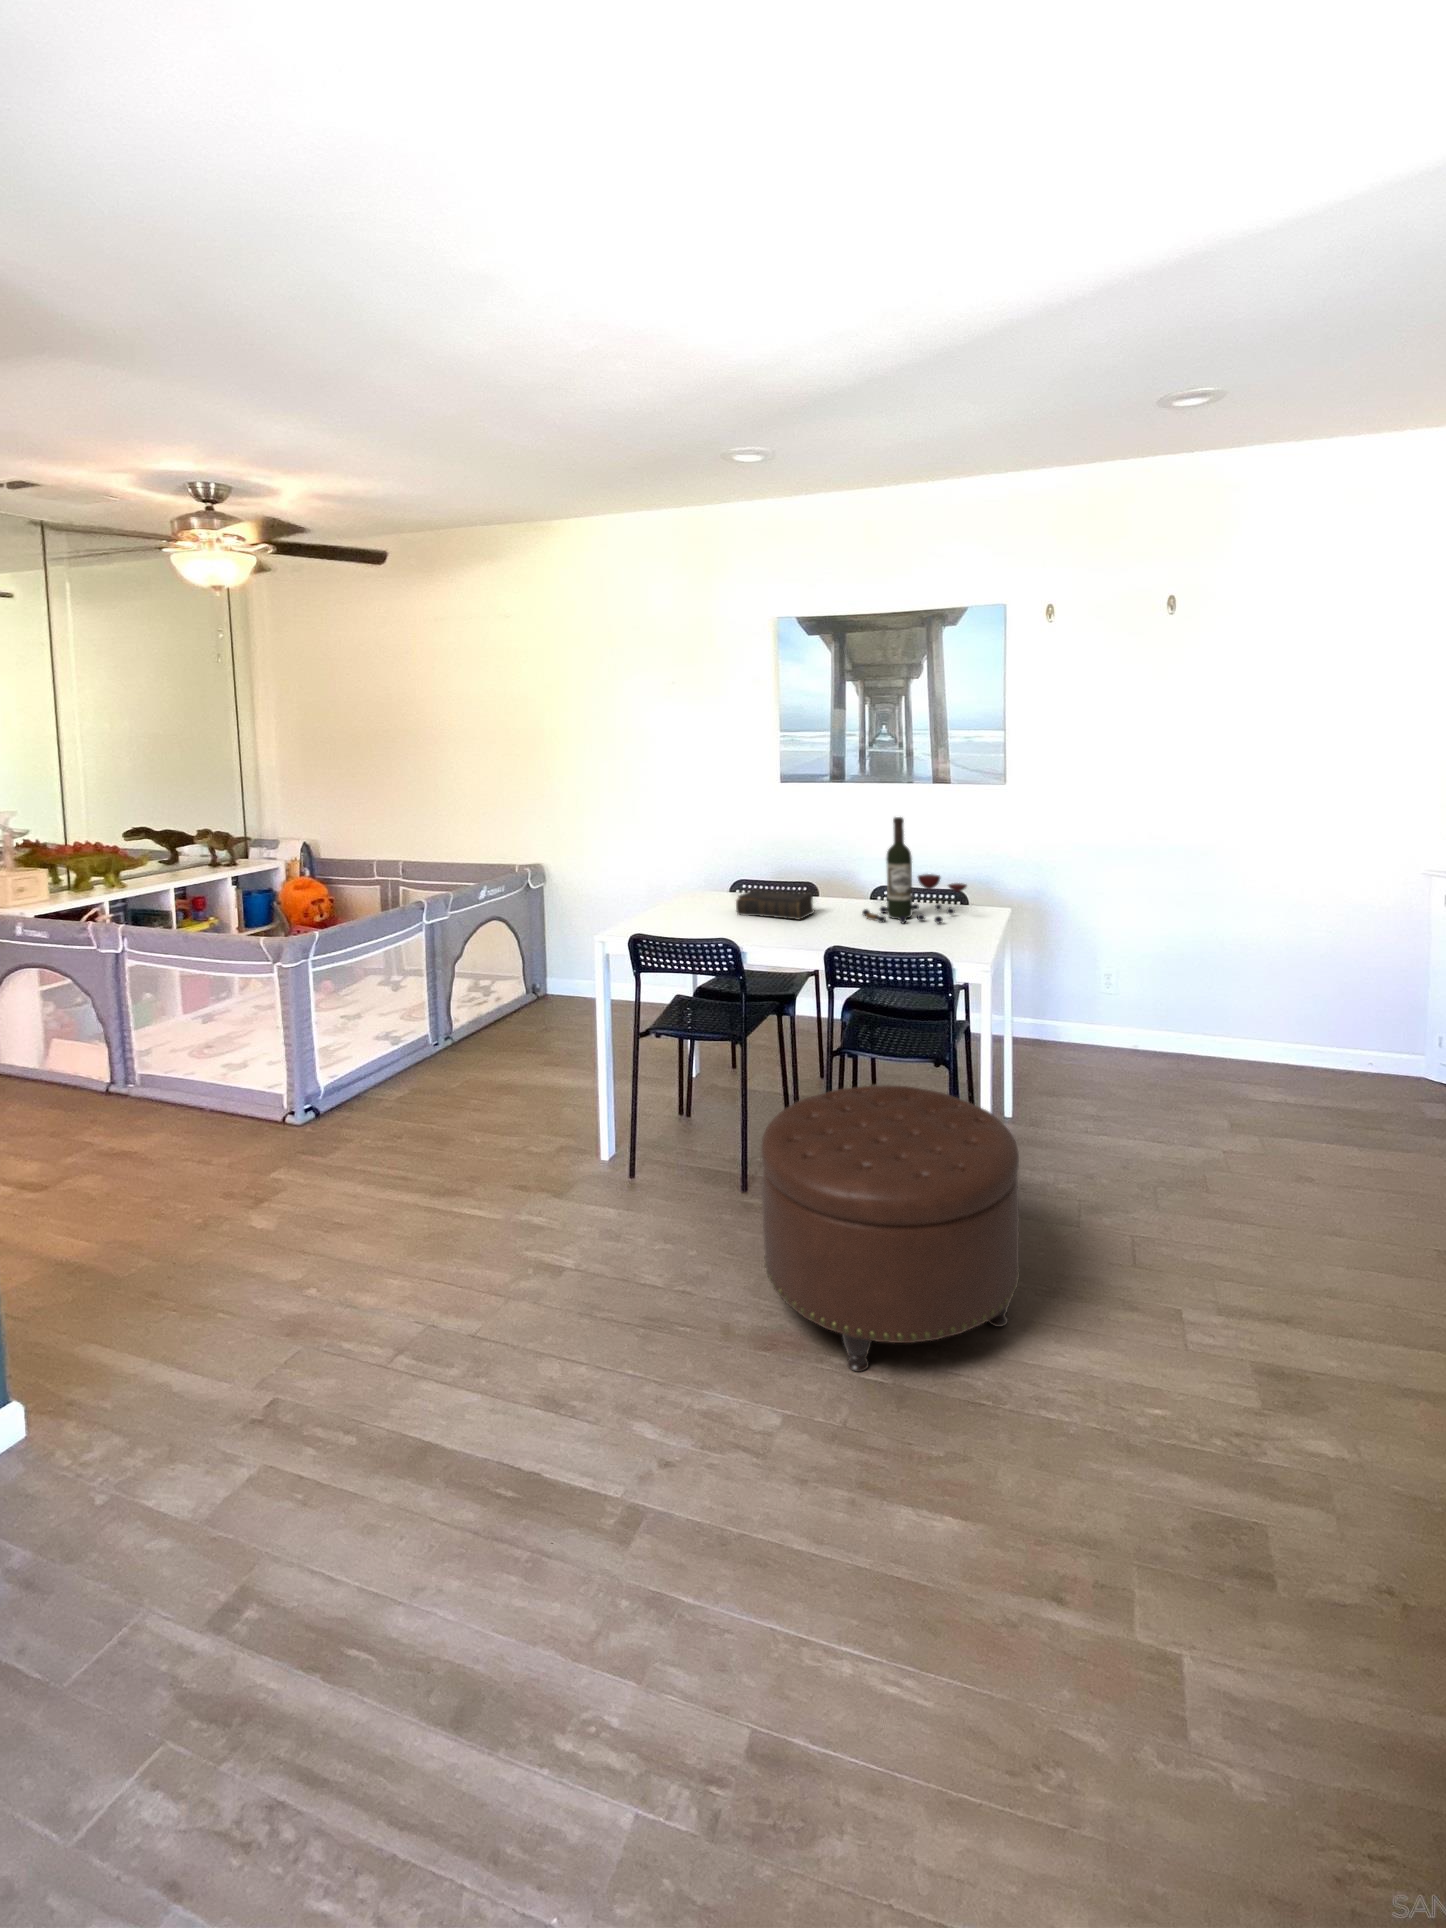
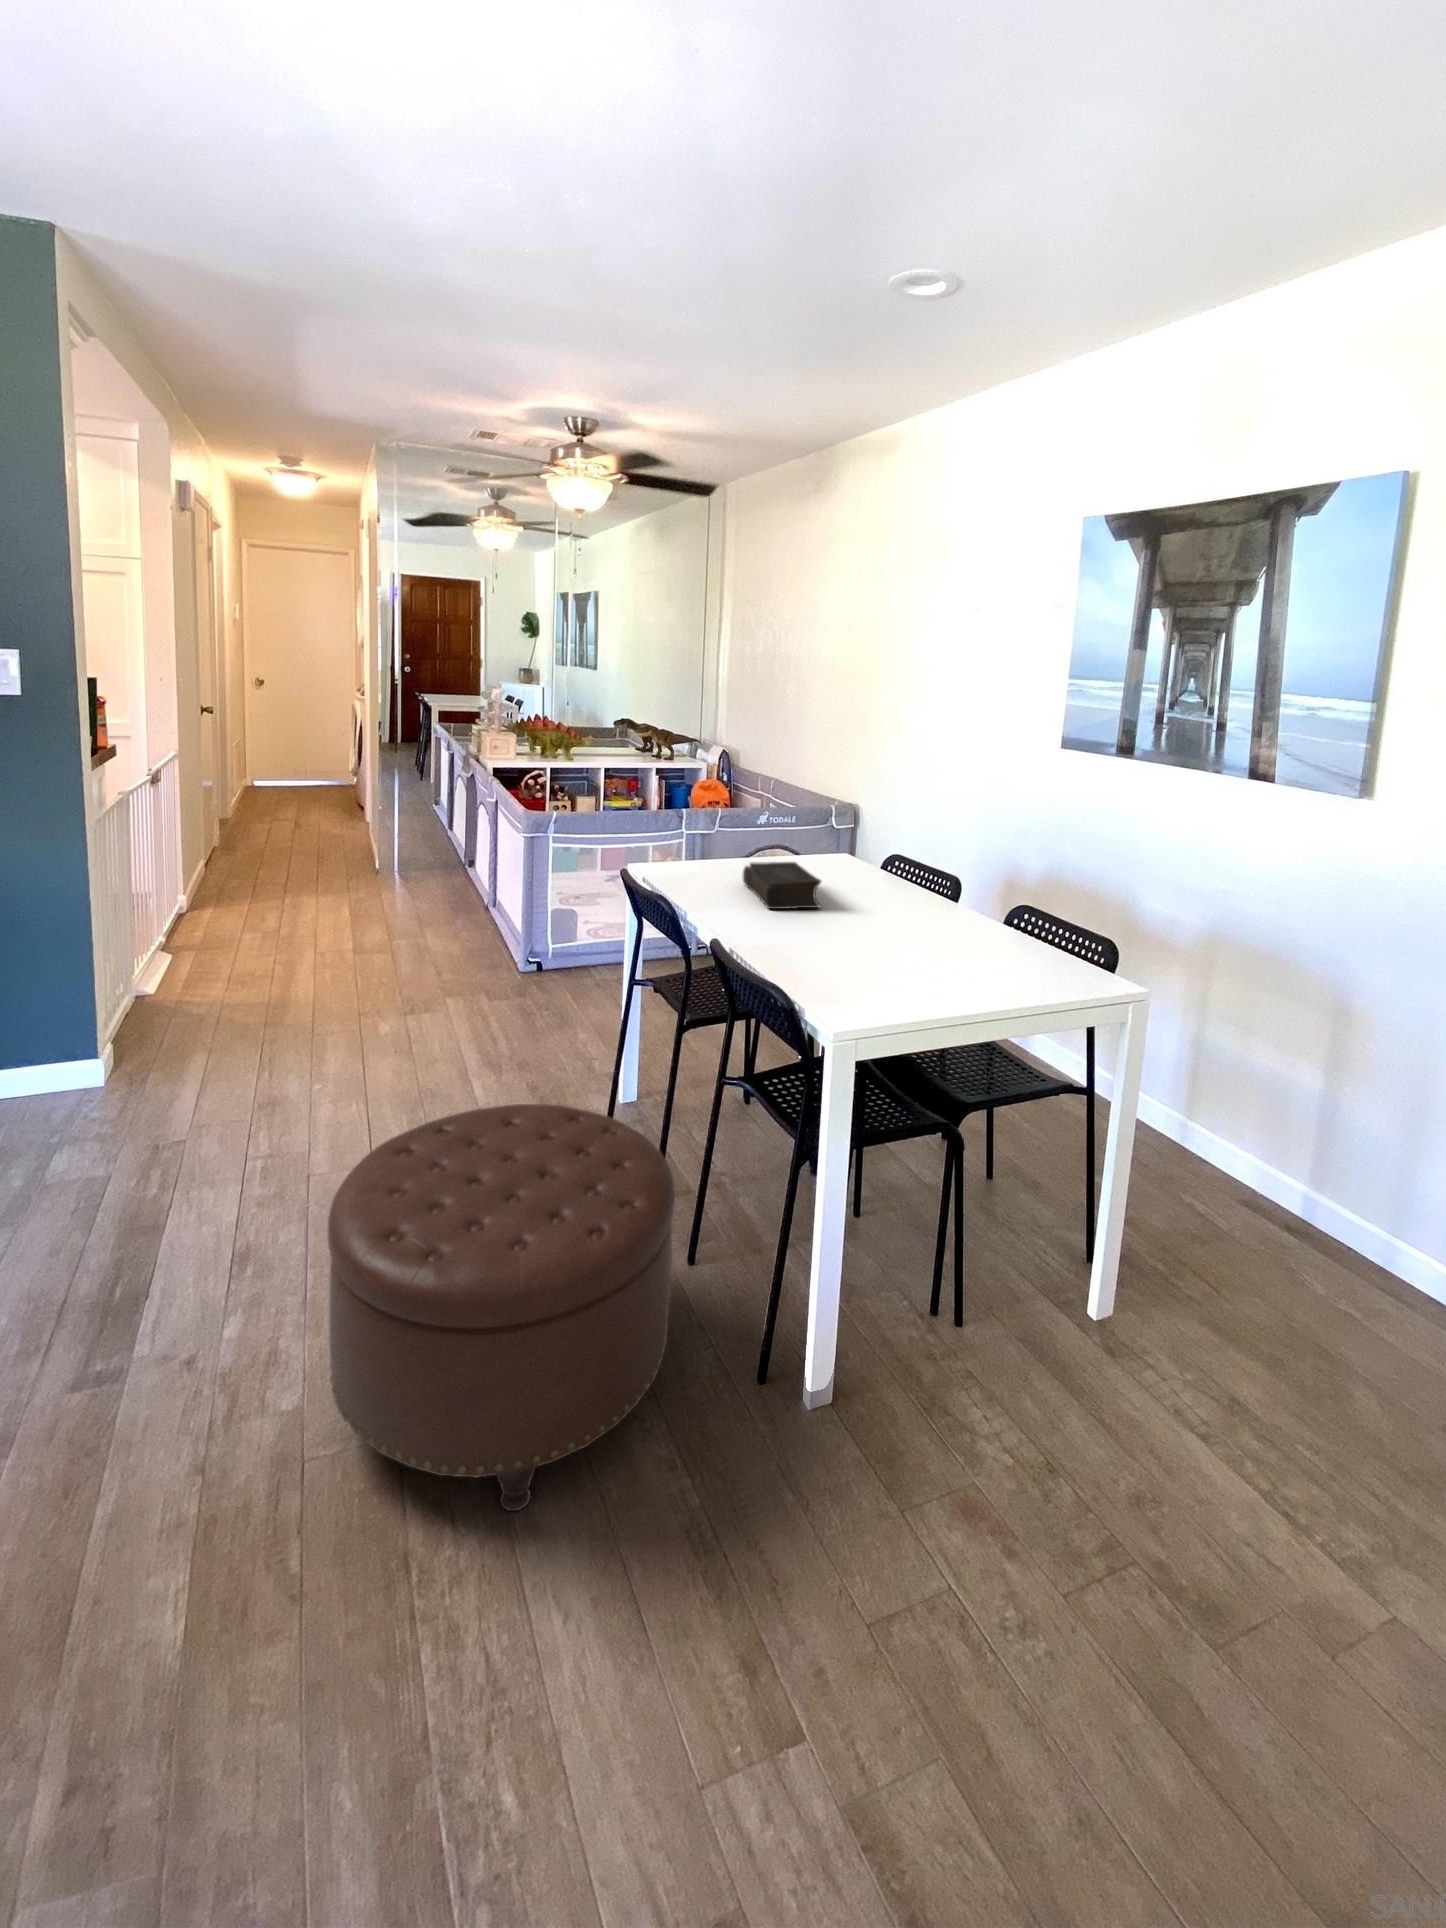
wine bottle: present [862,817,967,923] -> none [839,801,975,981]

